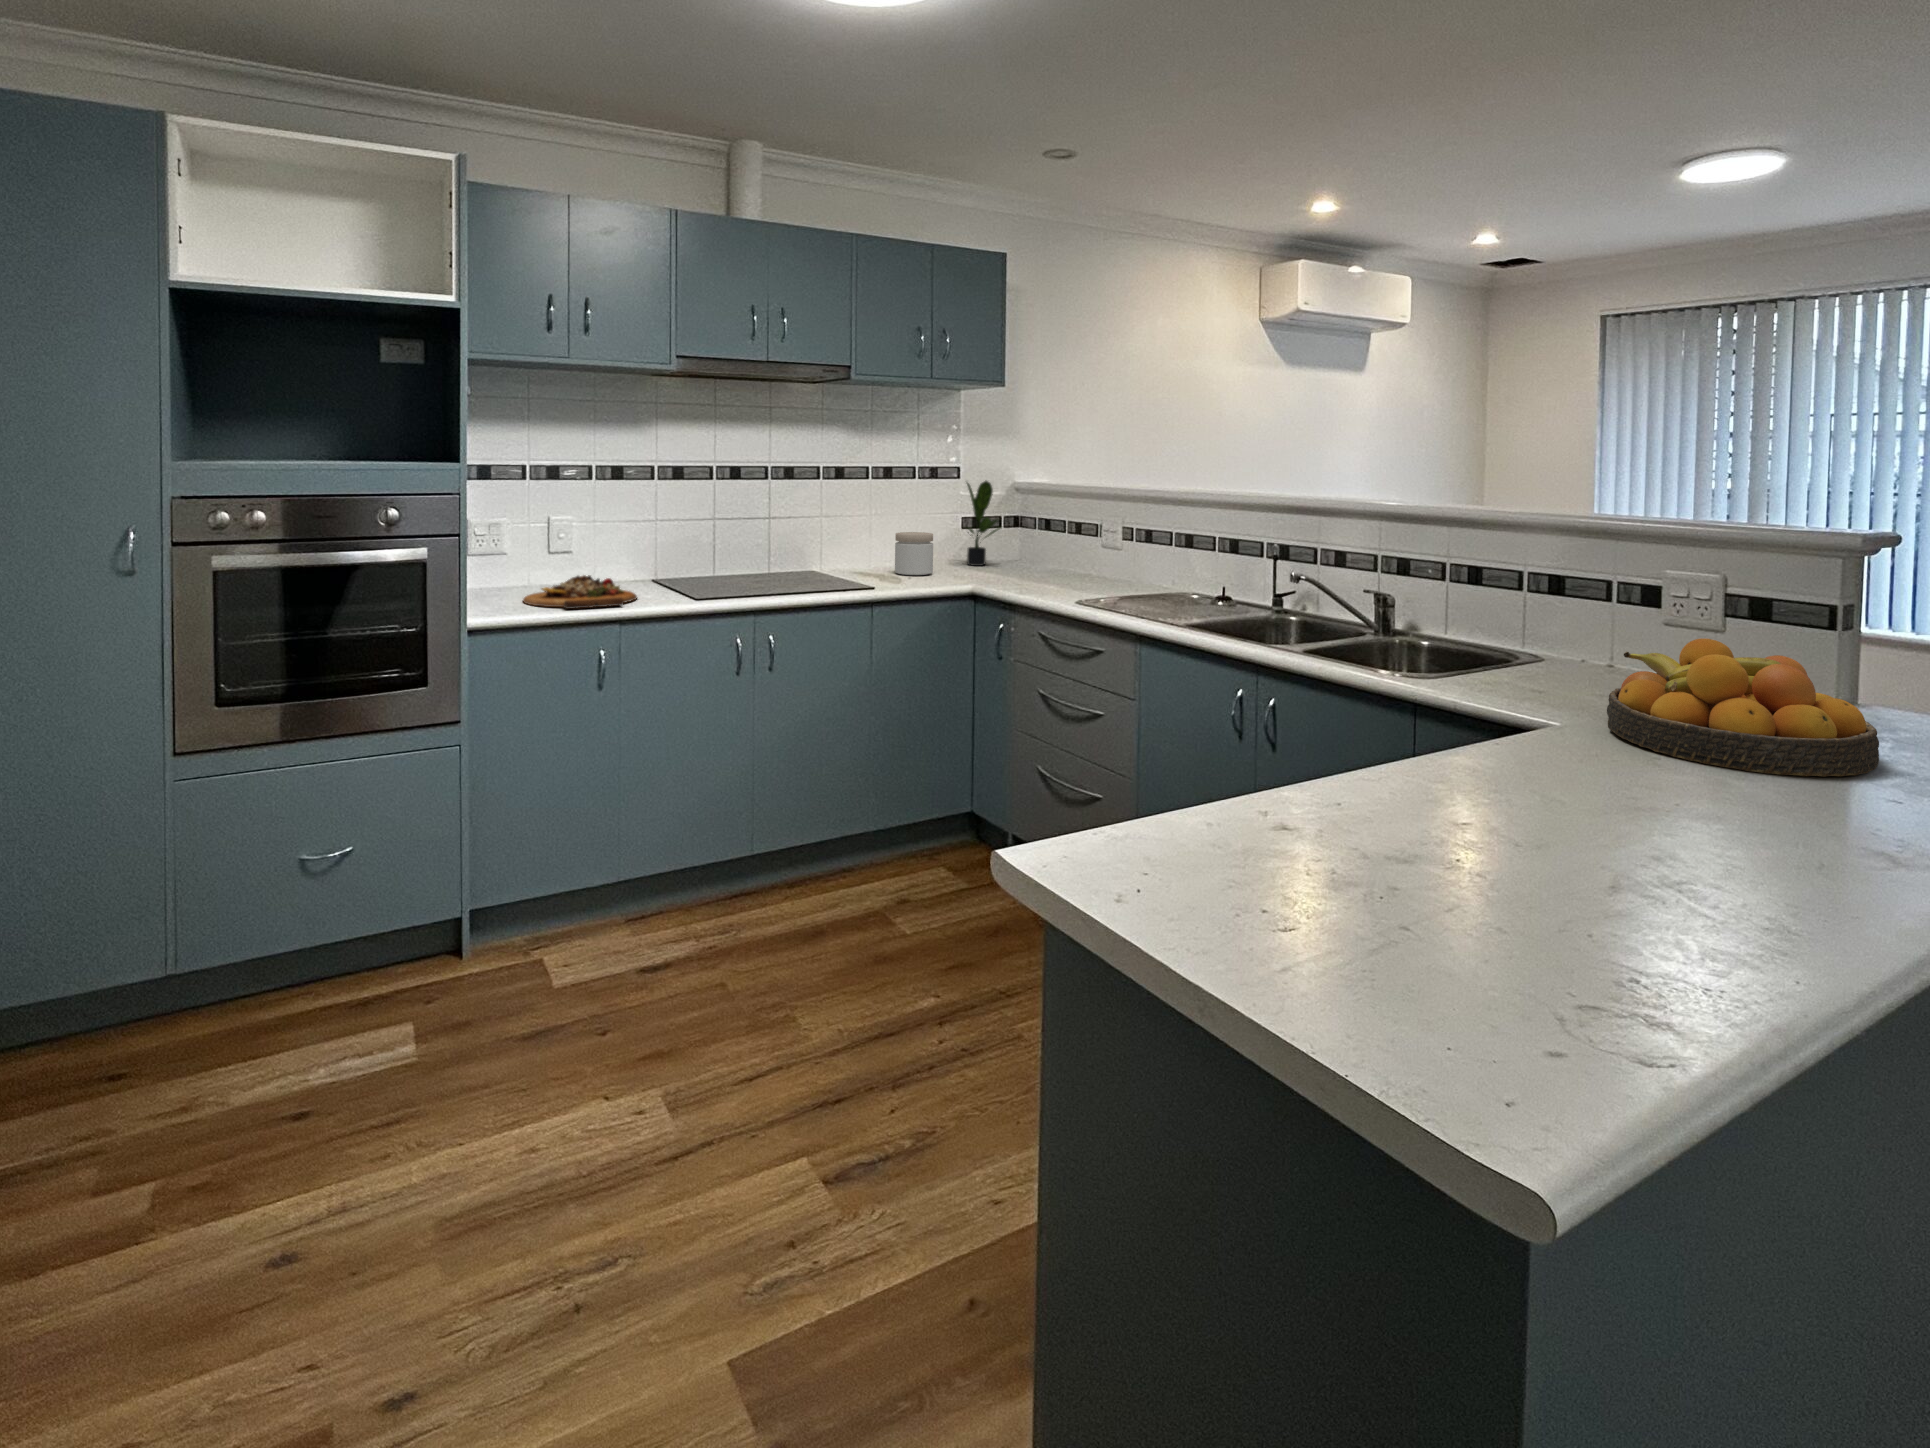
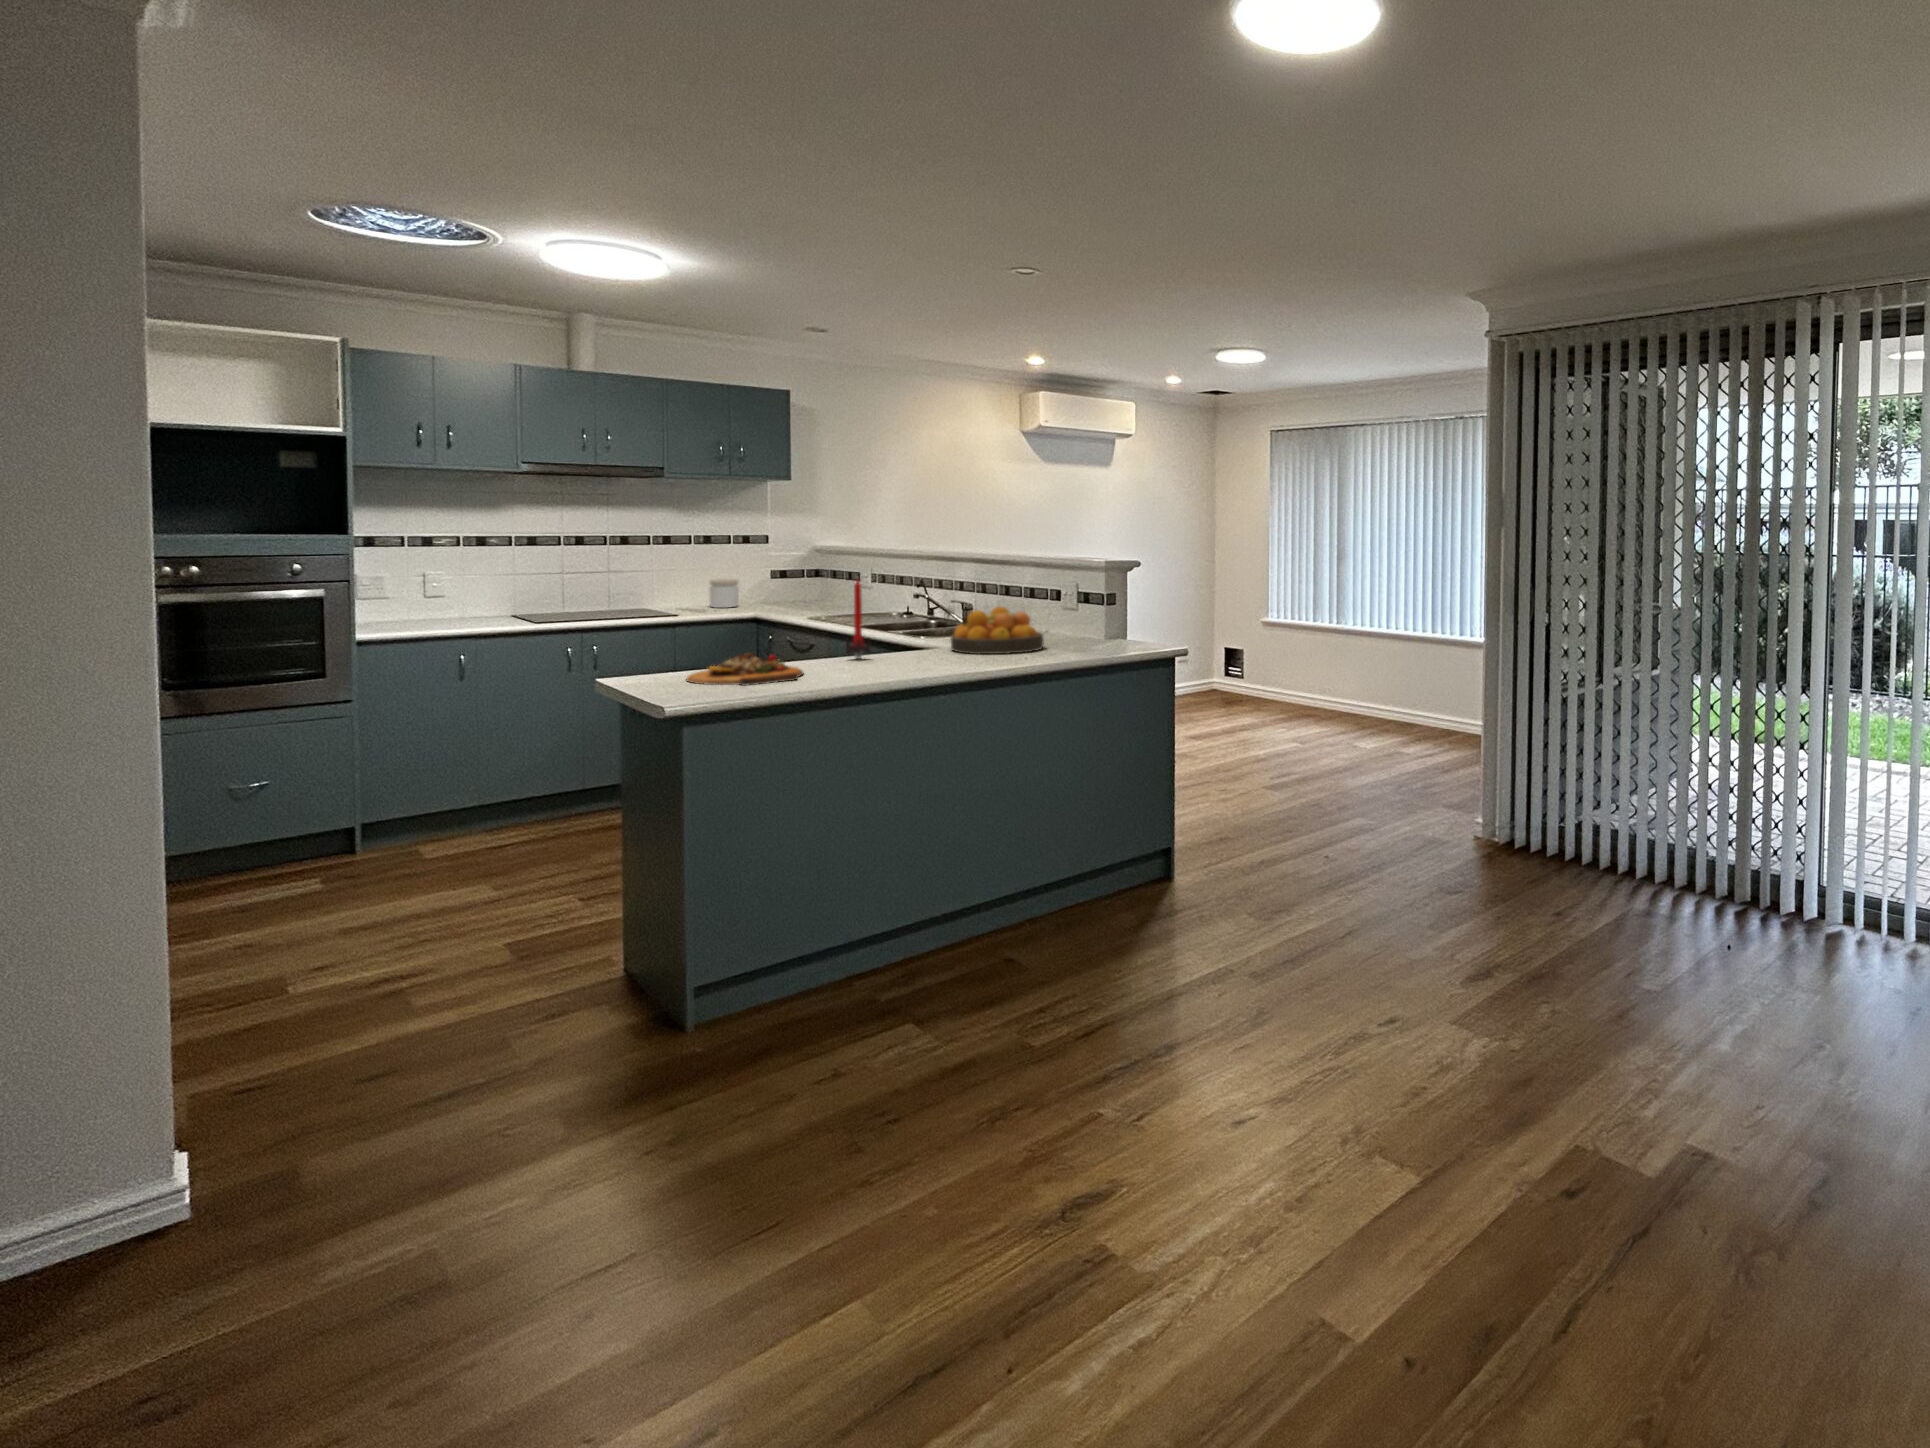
potted plant: present [967,481,1000,566] -> none [767,543,803,602]
cutting board: present [523,575,638,609] -> present [687,653,803,686]
candle: none [1486,580,1538,783] -> present [846,580,870,659]

